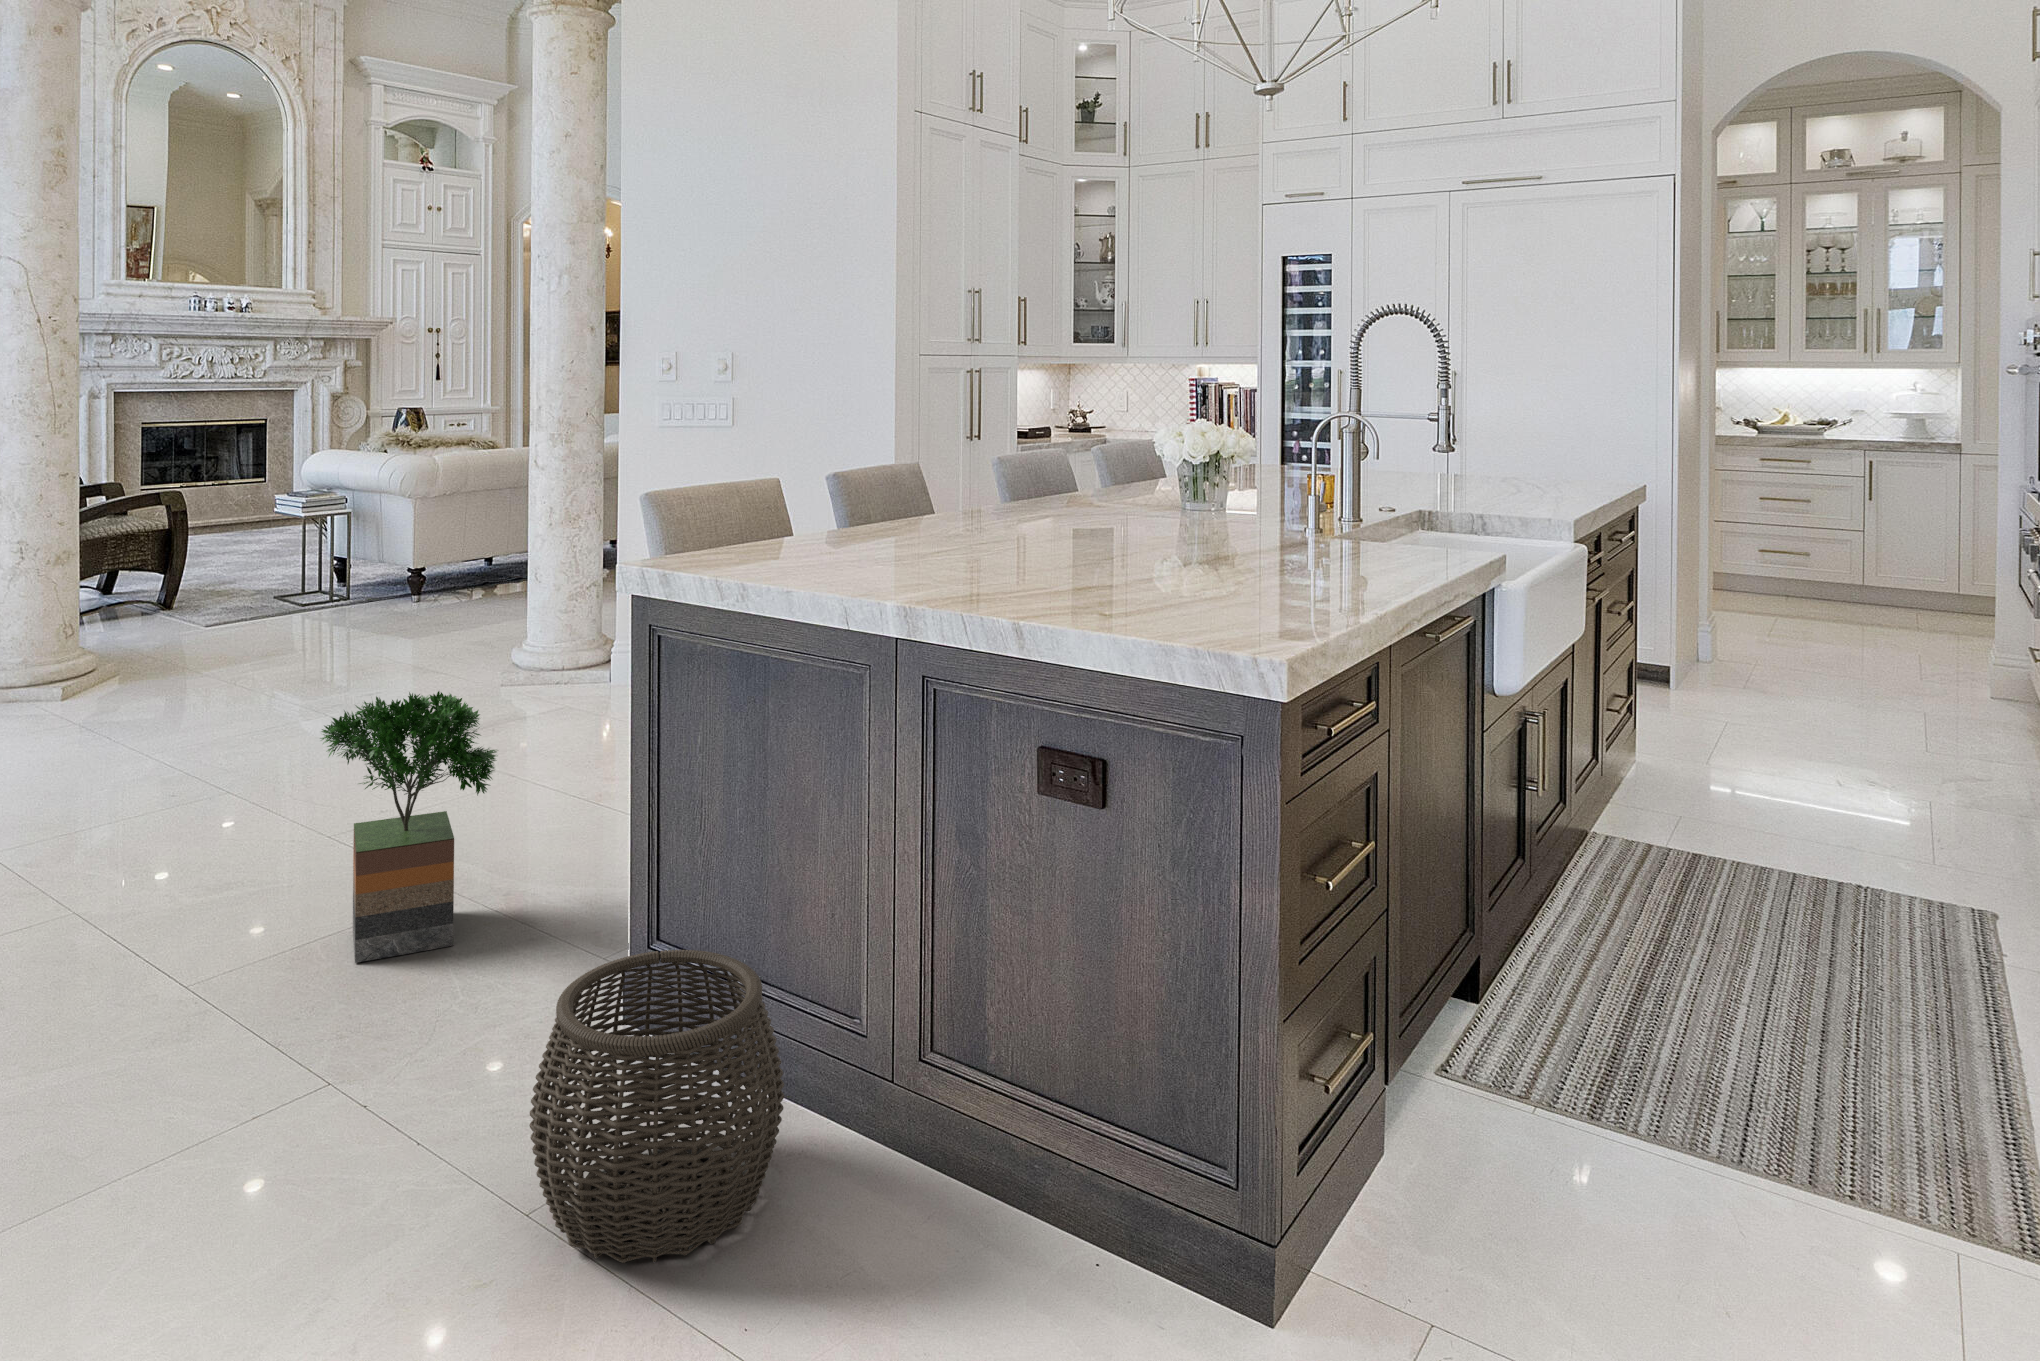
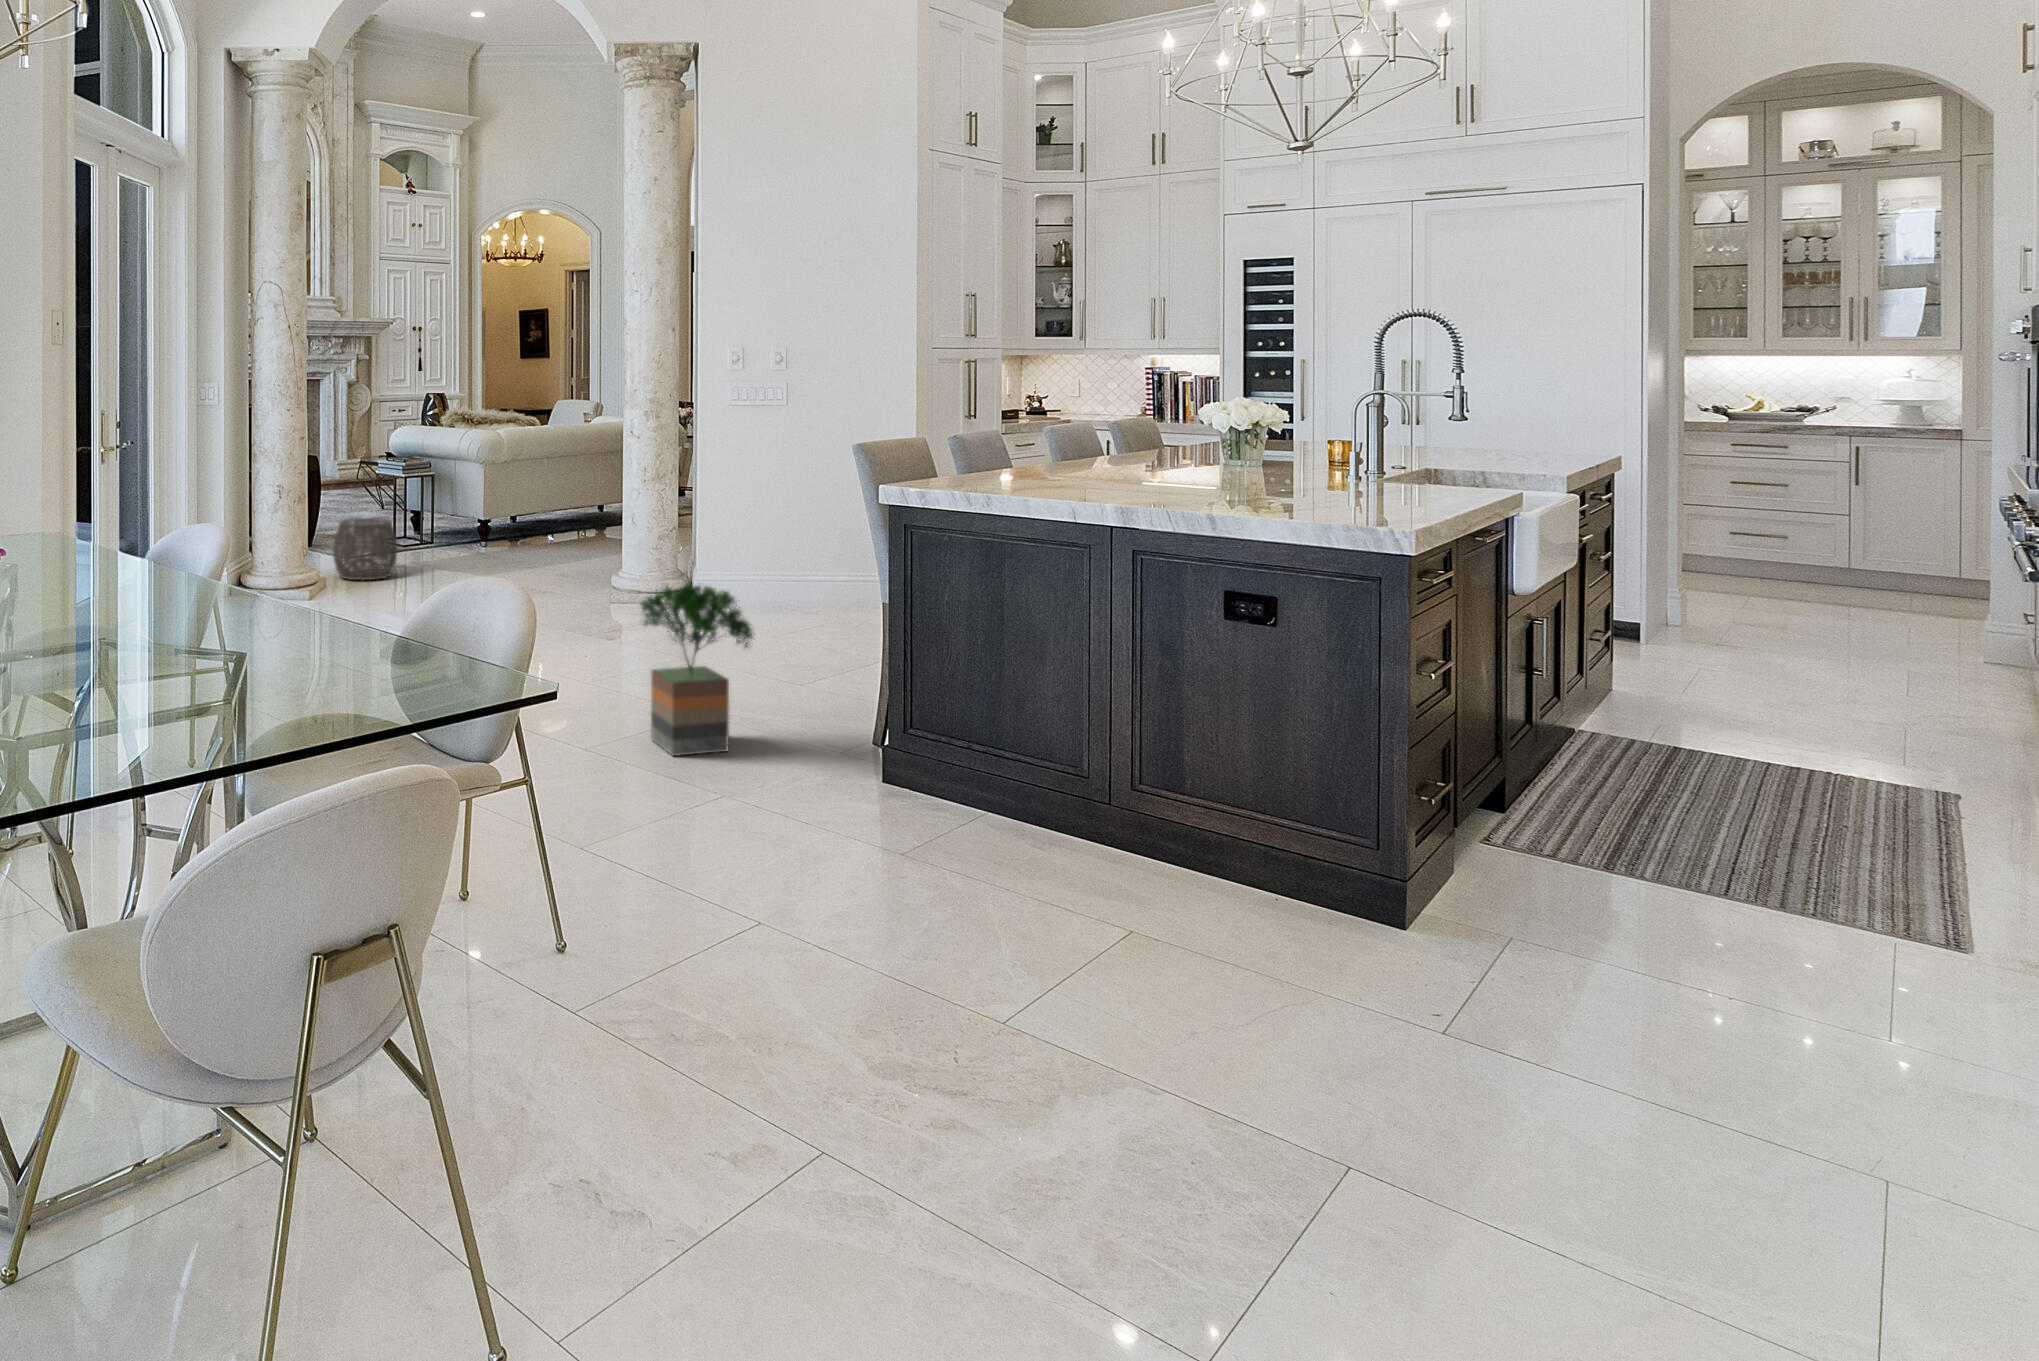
woven basket: present [529,950,784,1263] -> present [333,518,397,580]

